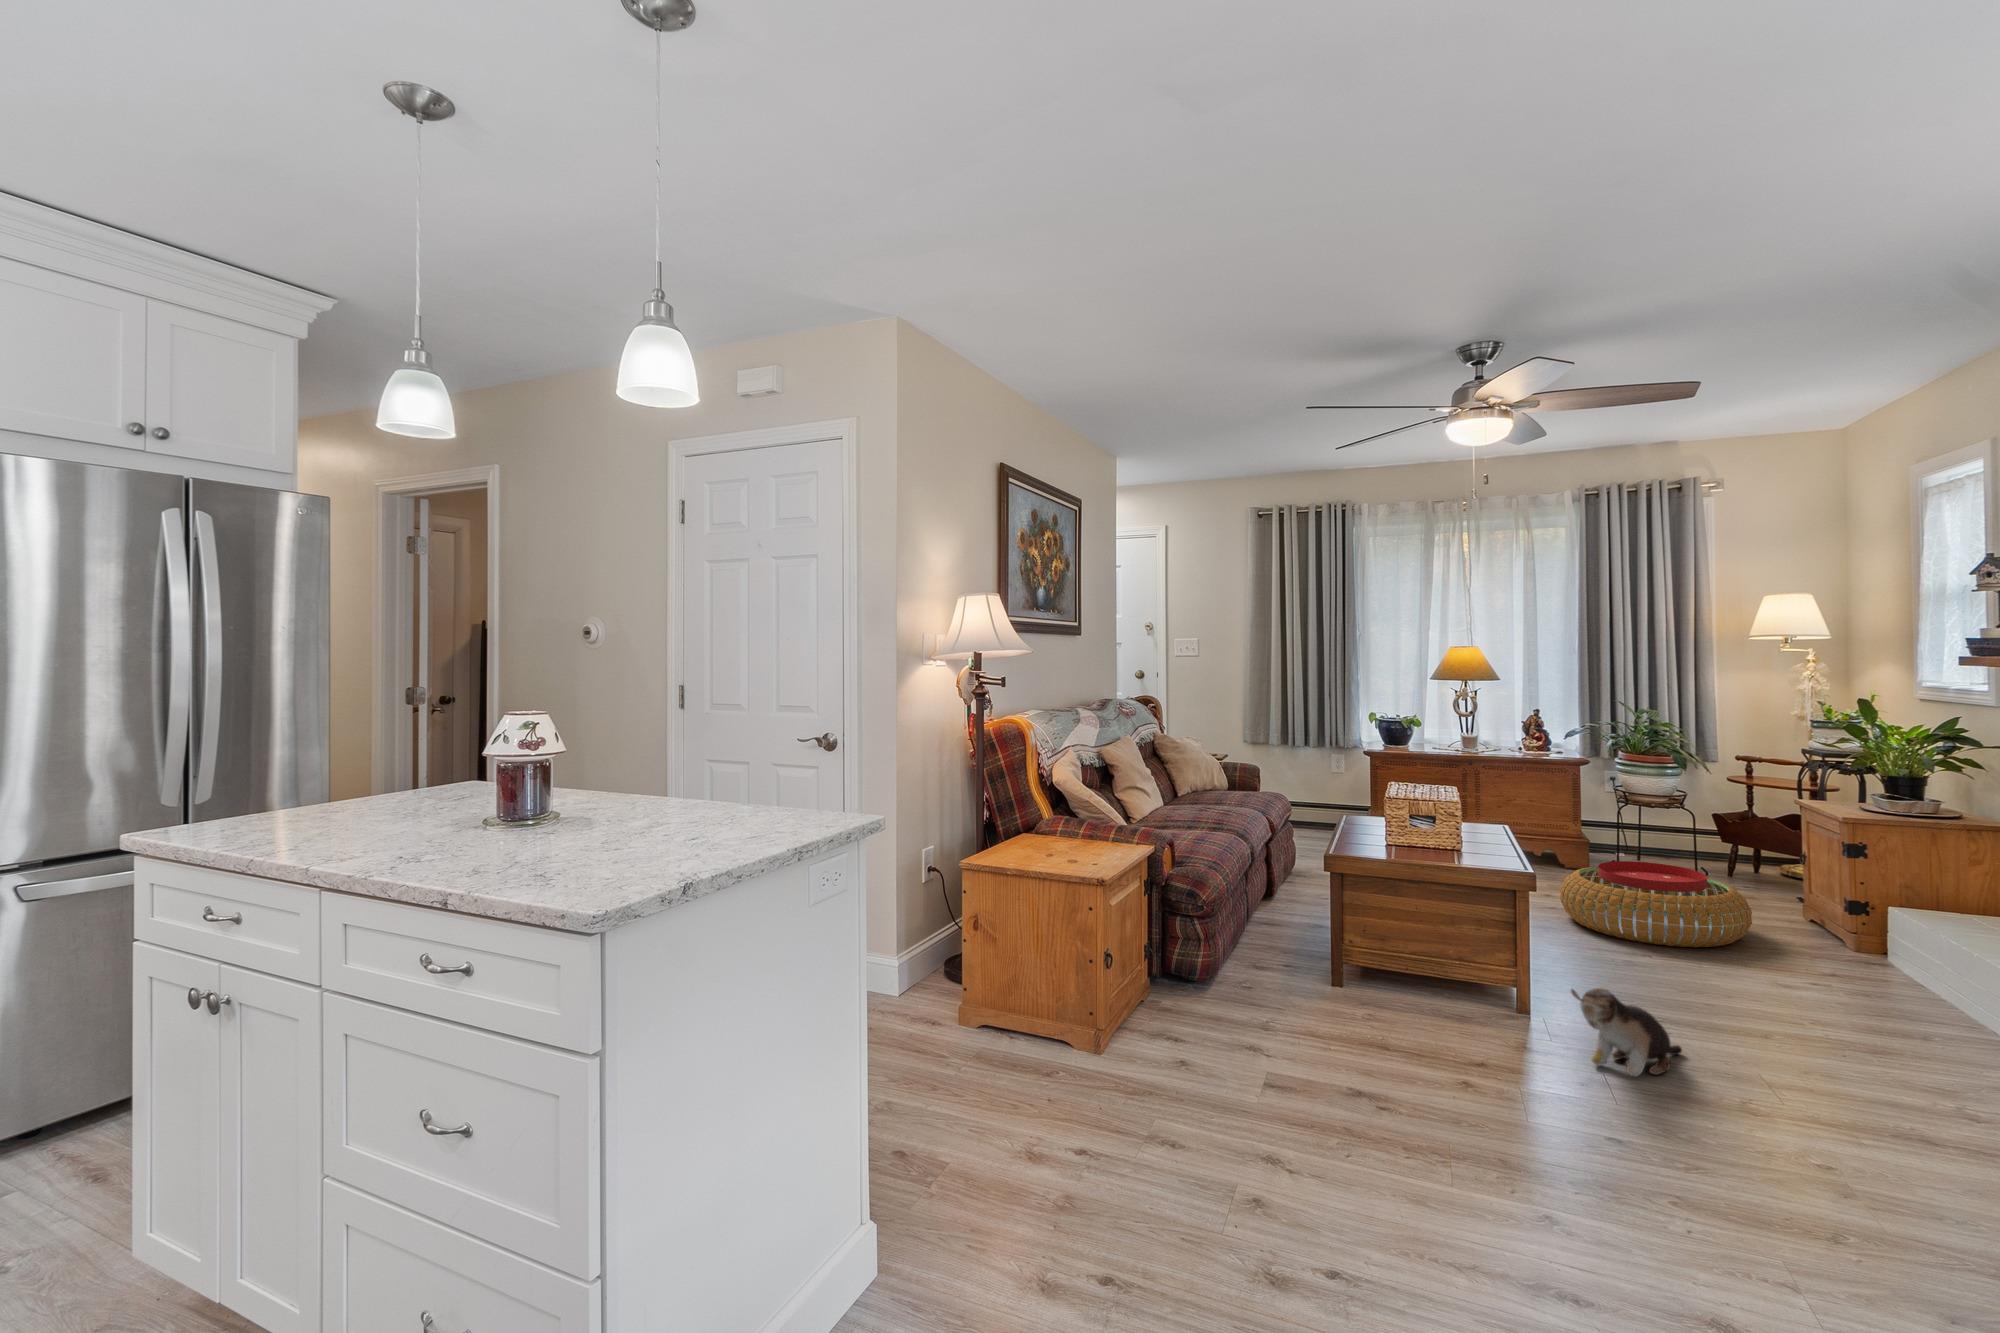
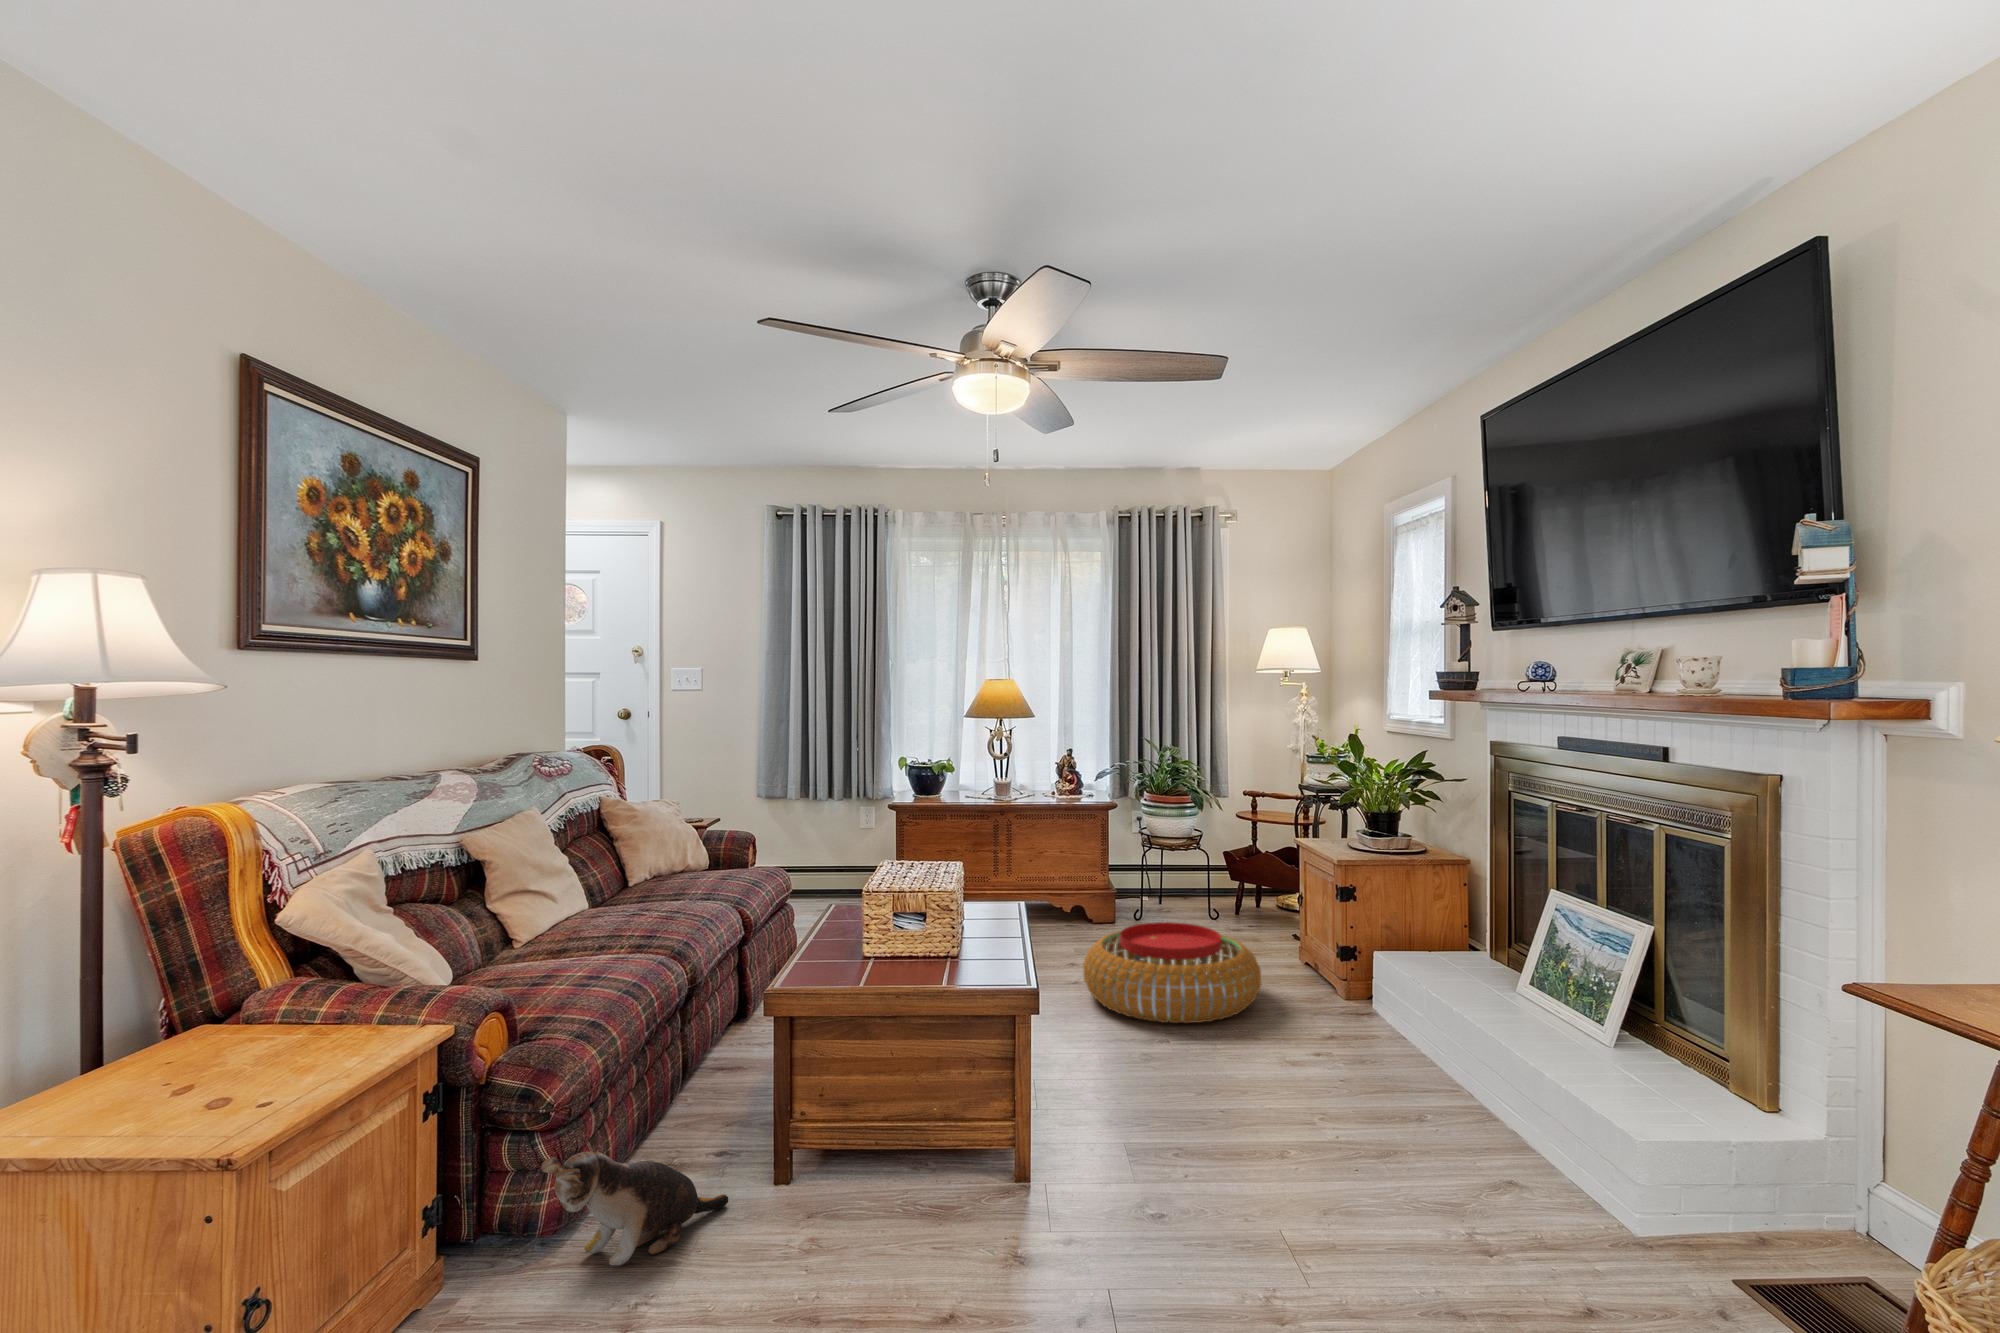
plush toy: present [1571,988,1682,1076] -> present [541,1151,728,1266]

